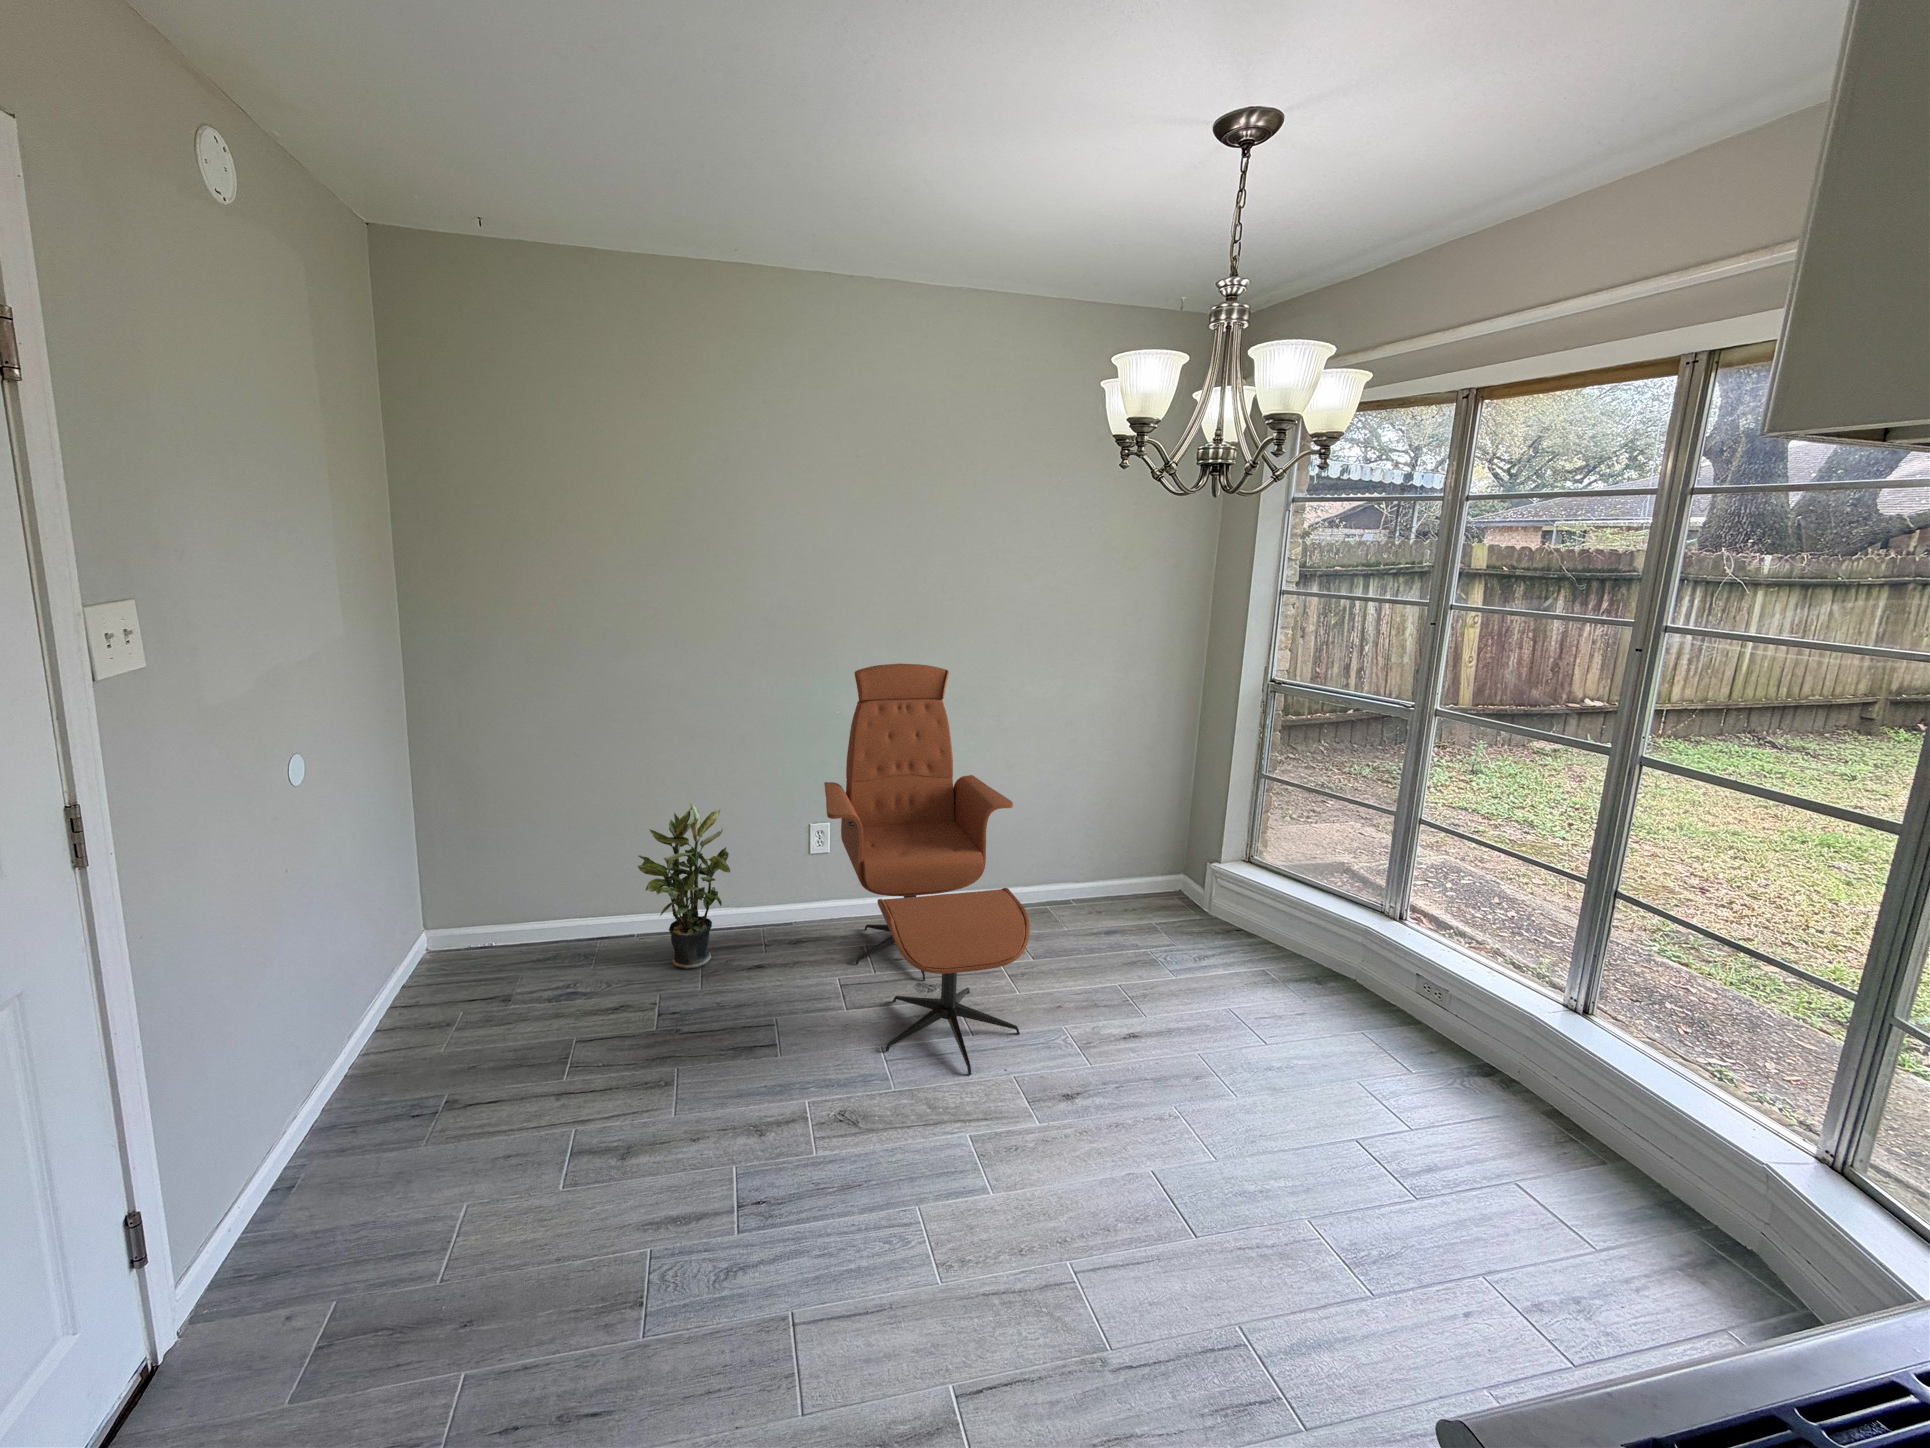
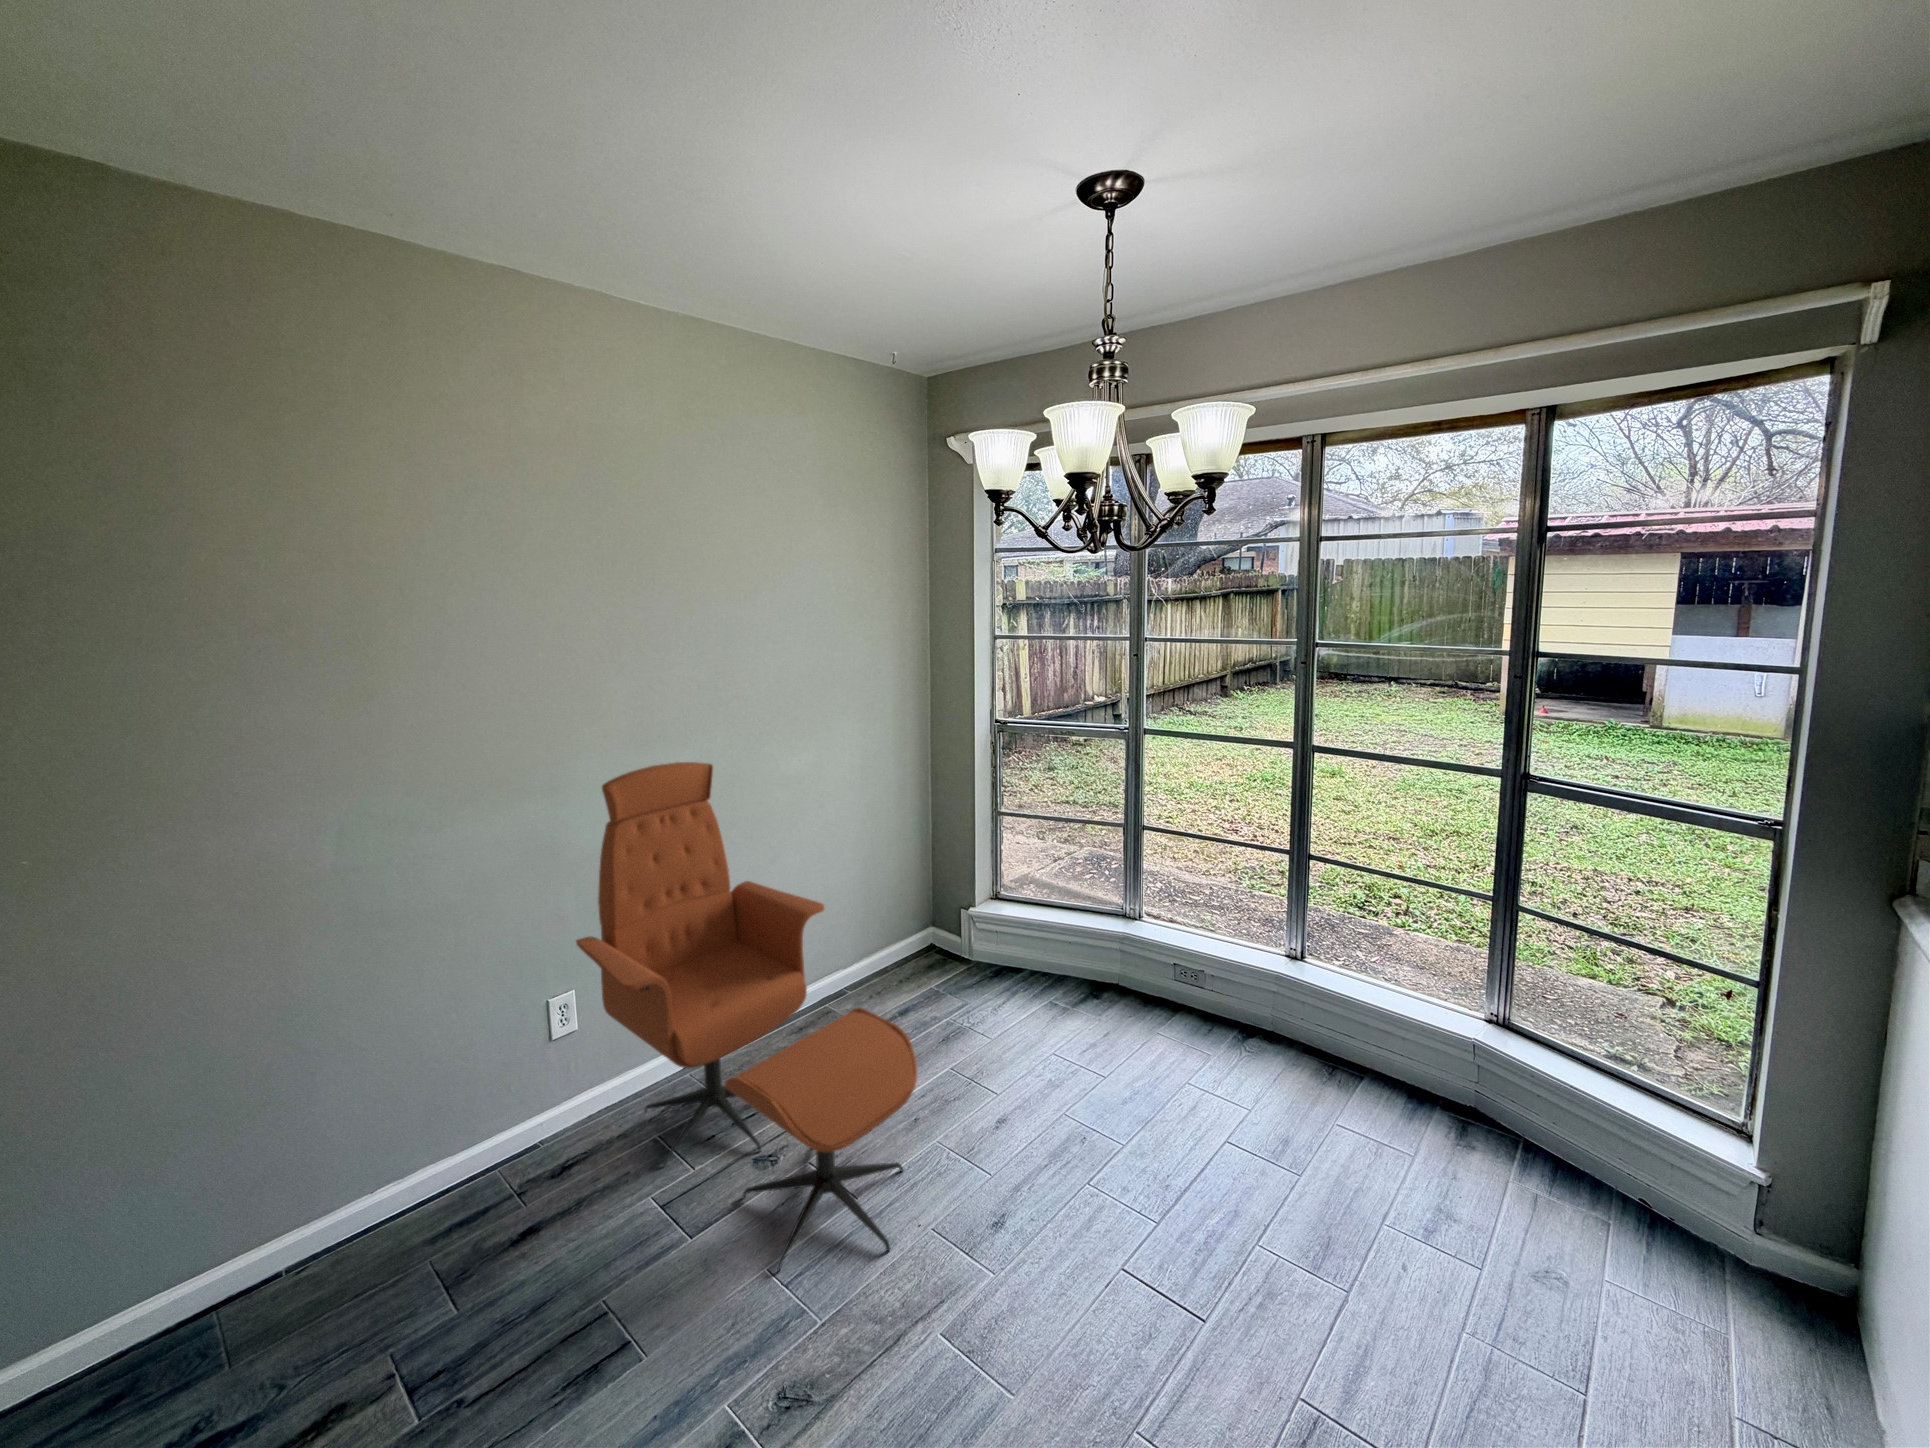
potted plant: present [638,803,730,969] -> none [301,1026,467,1296]

